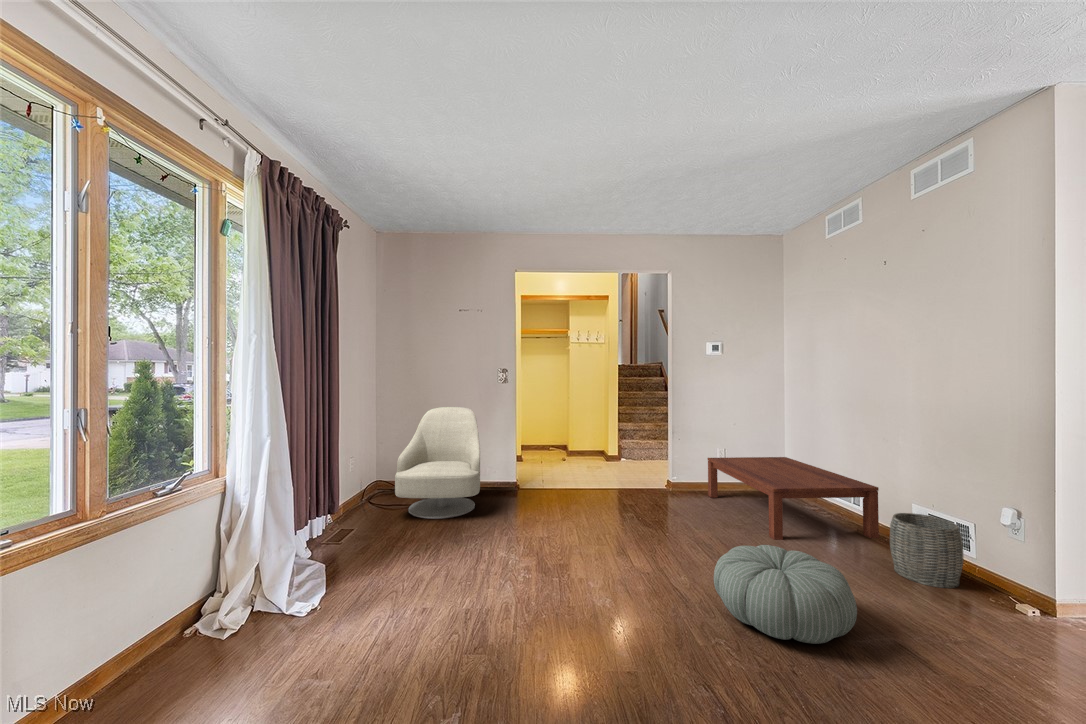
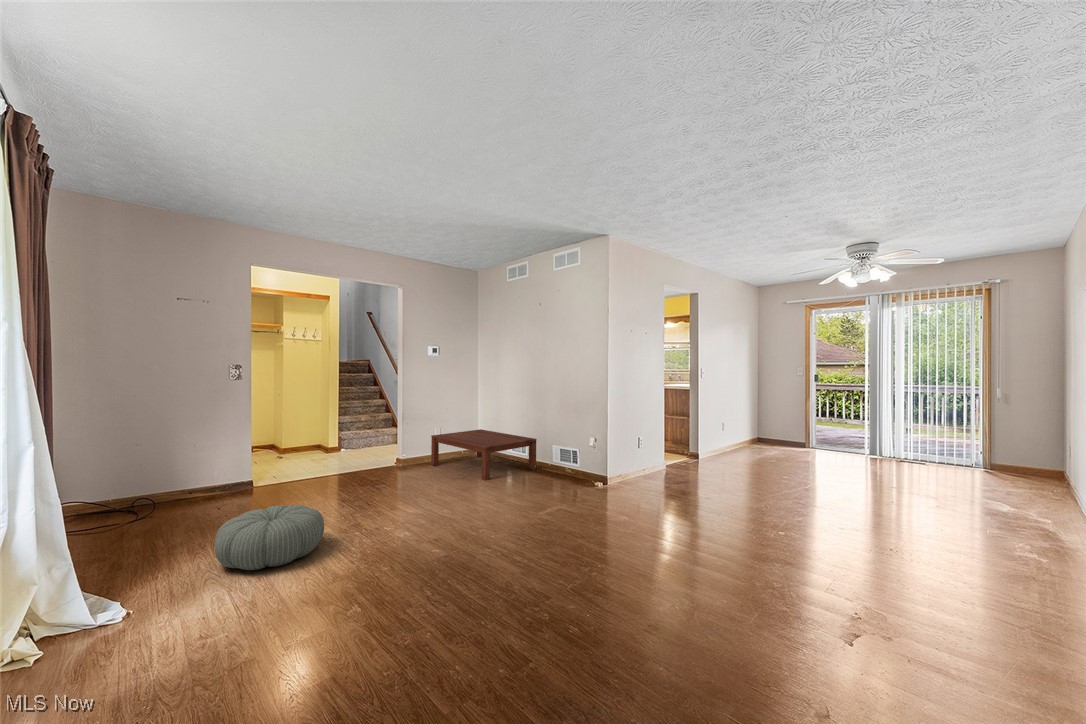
armchair: present [395,407,480,519] -> none [111,409,231,533]
woven basket: present [890,513,963,588] -> none [545,449,575,484]
pouf: present [714,545,857,644] -> present [214,505,324,570]

